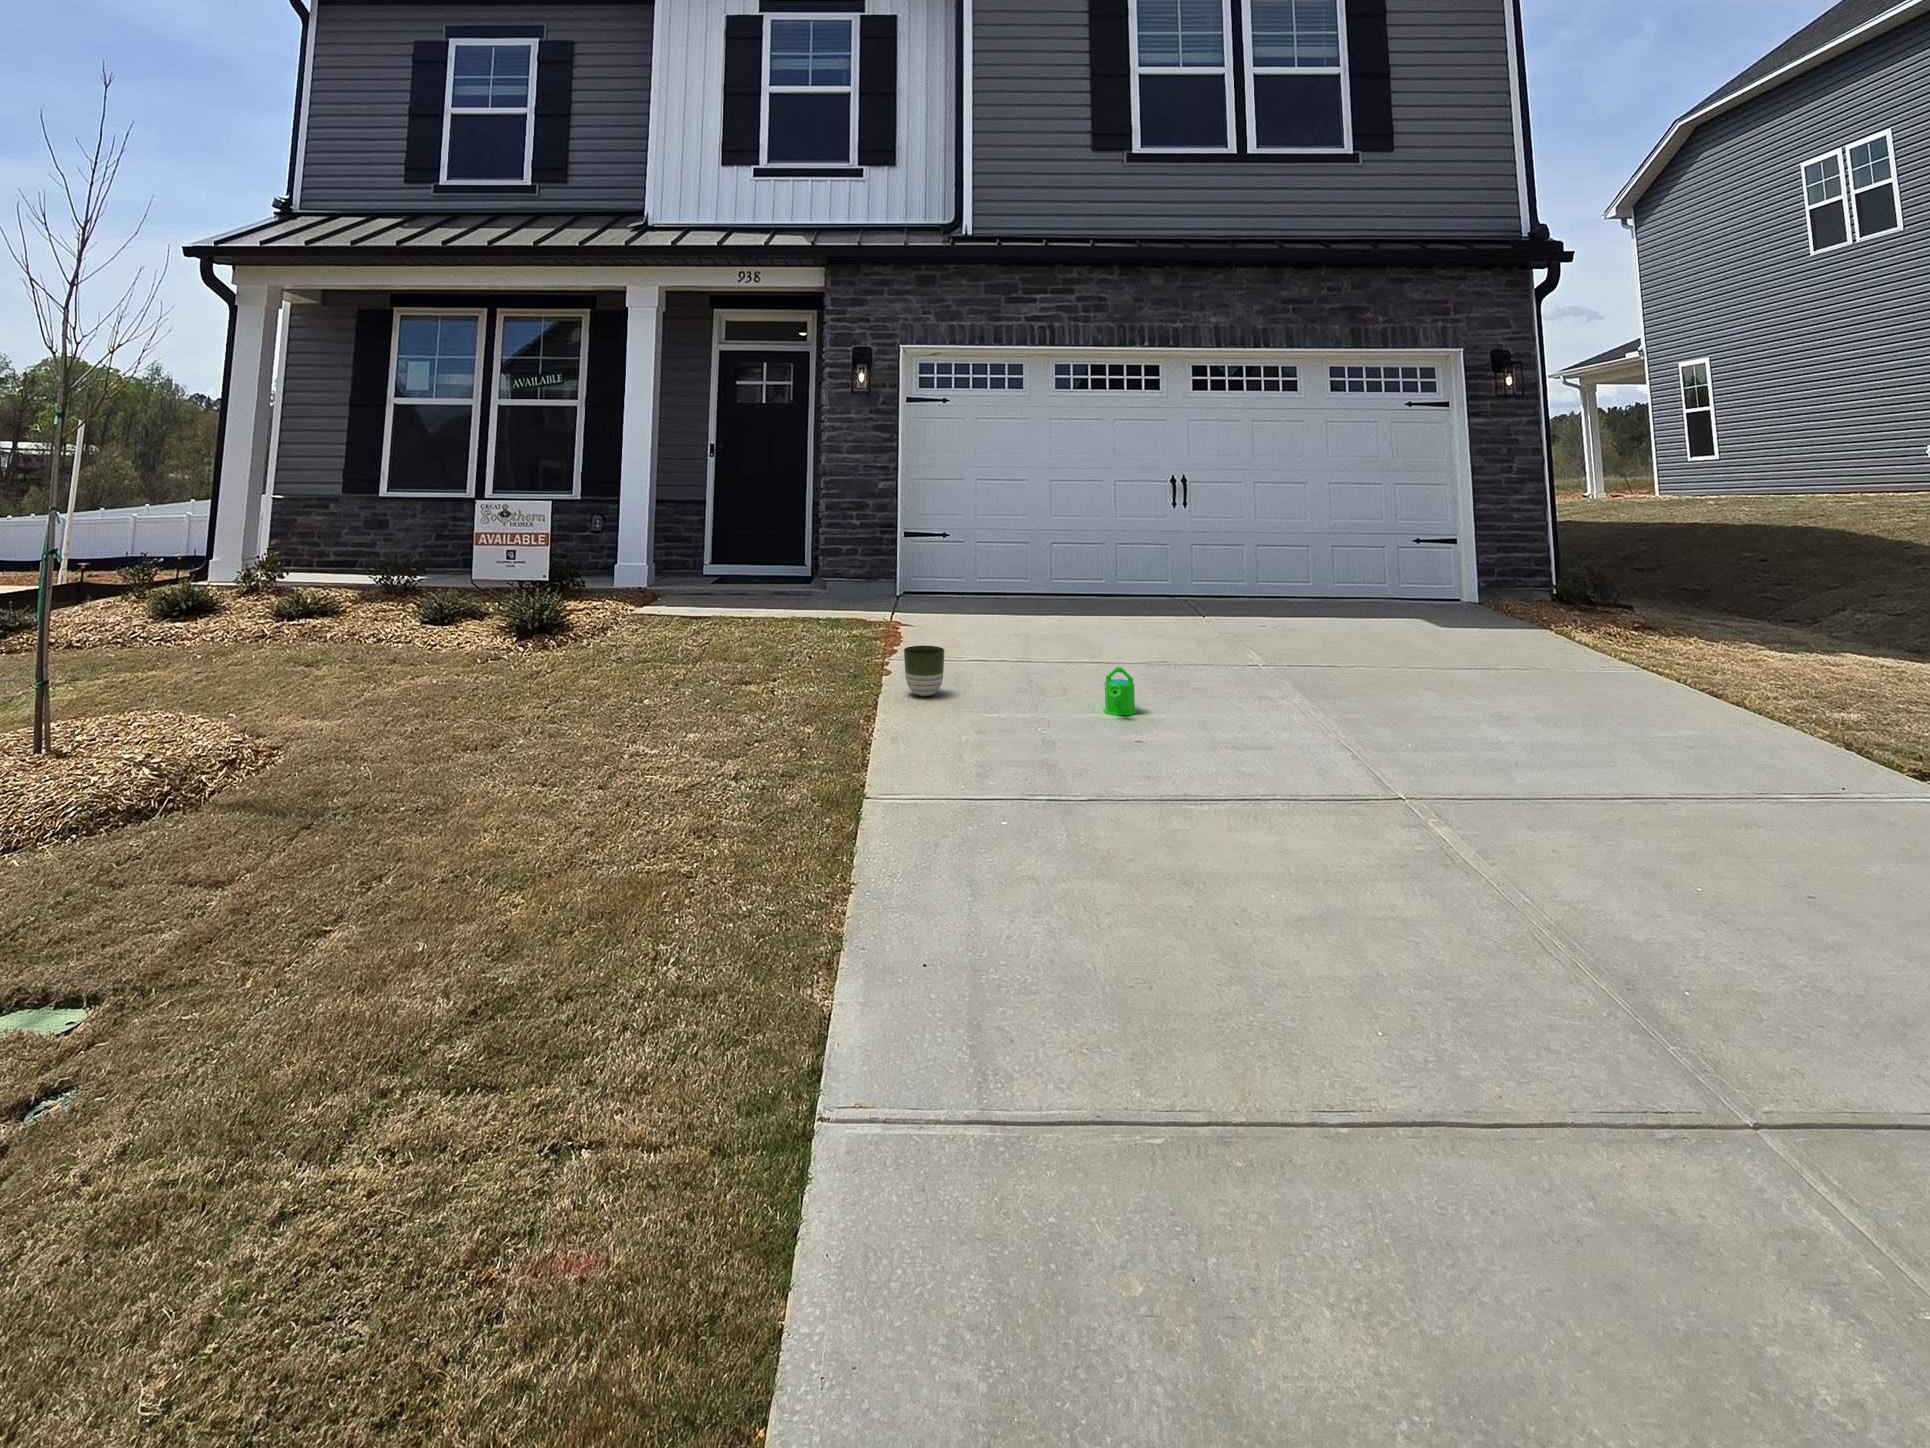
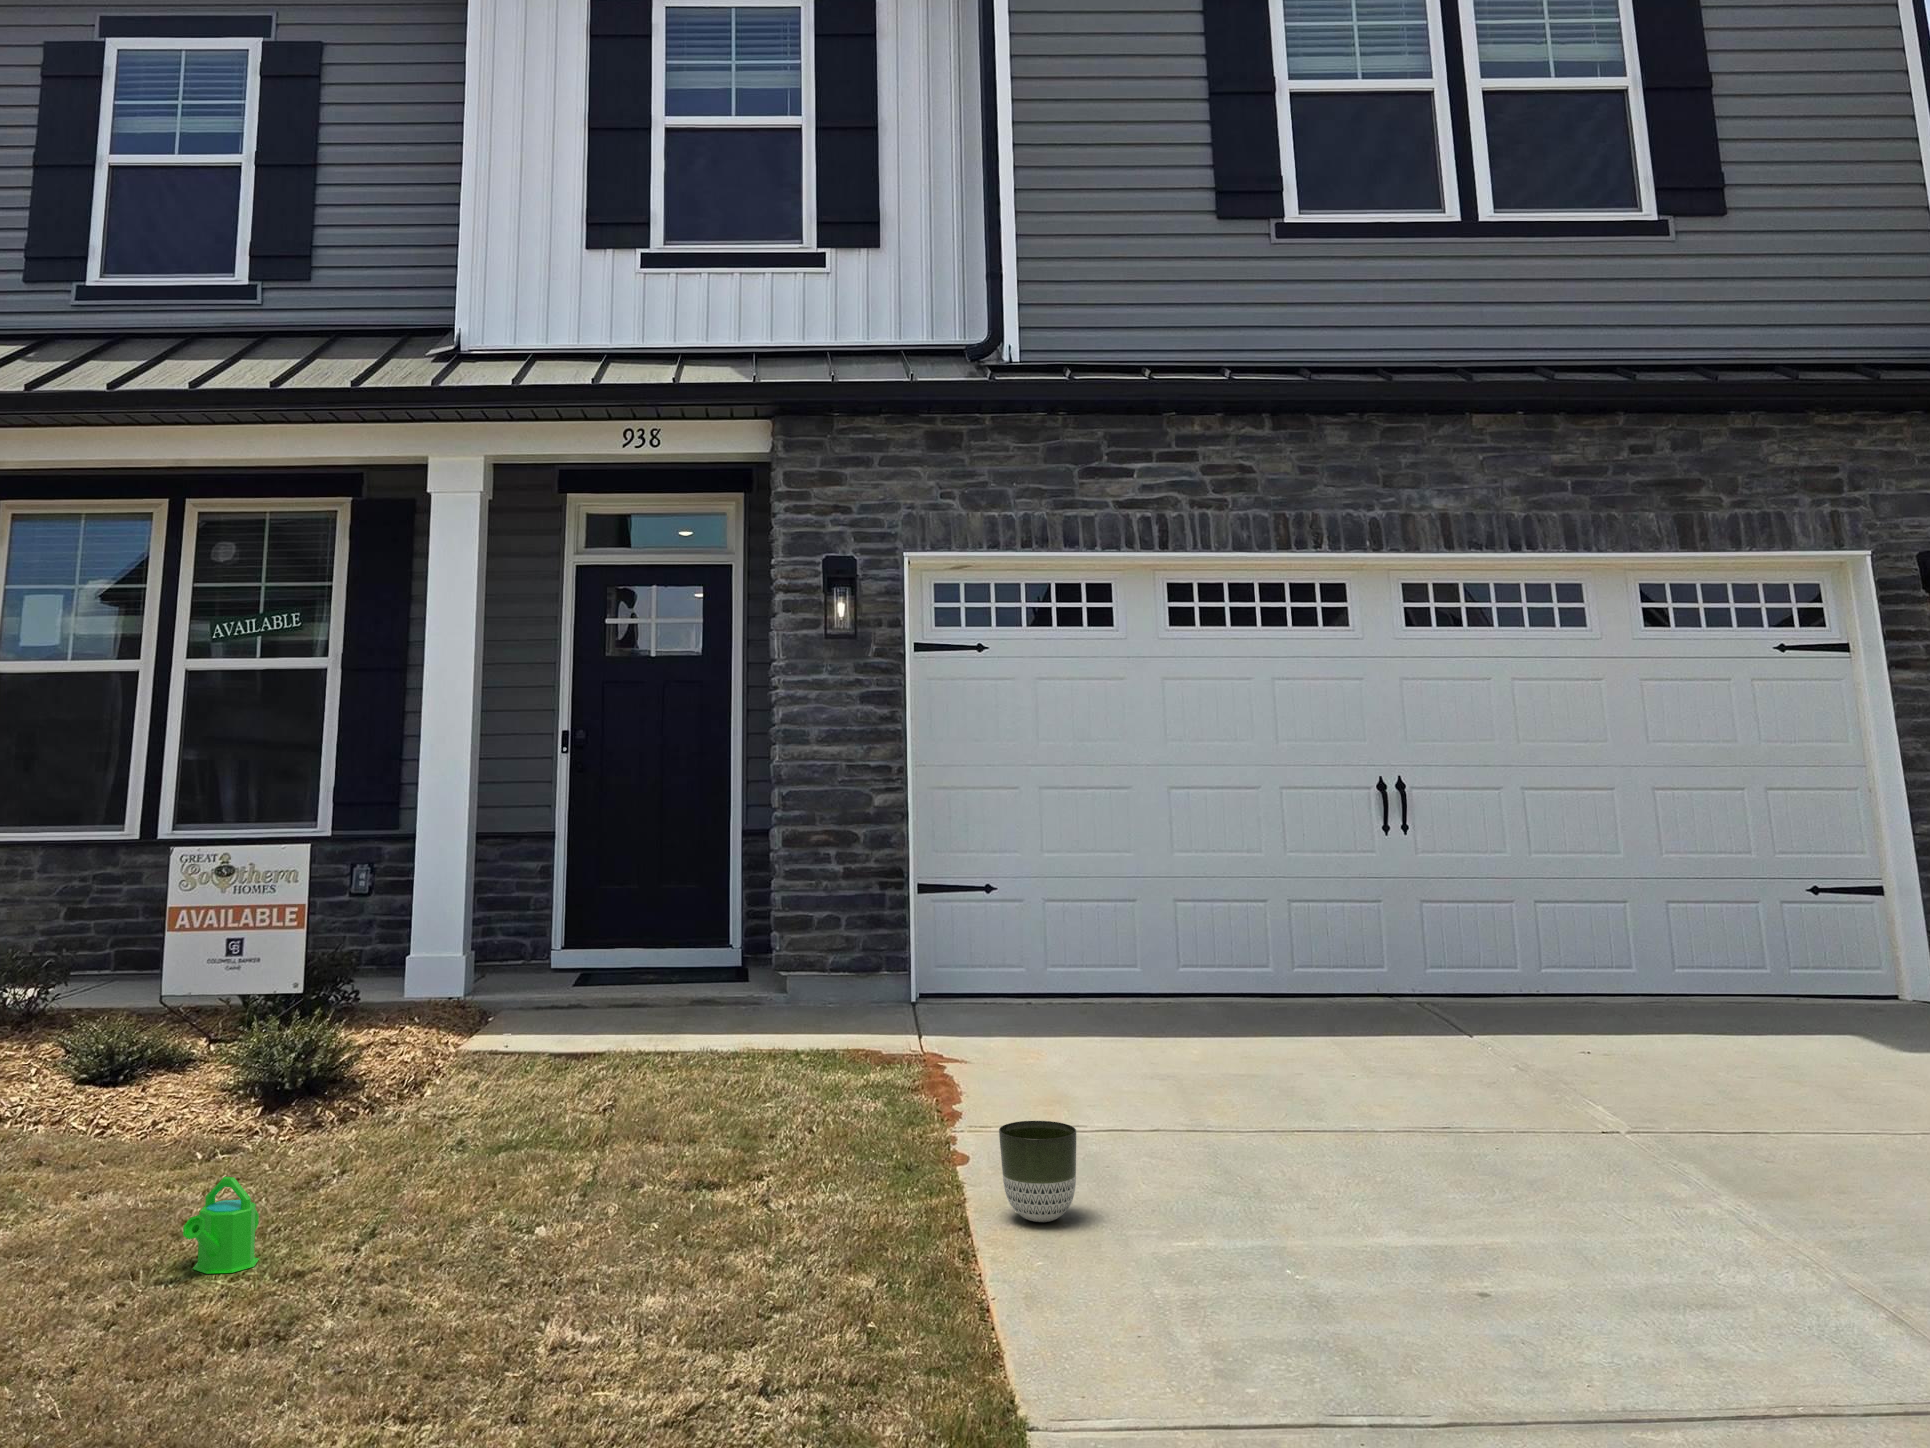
watering can: present [1103,667,1137,715] -> present [183,1177,259,1274]

